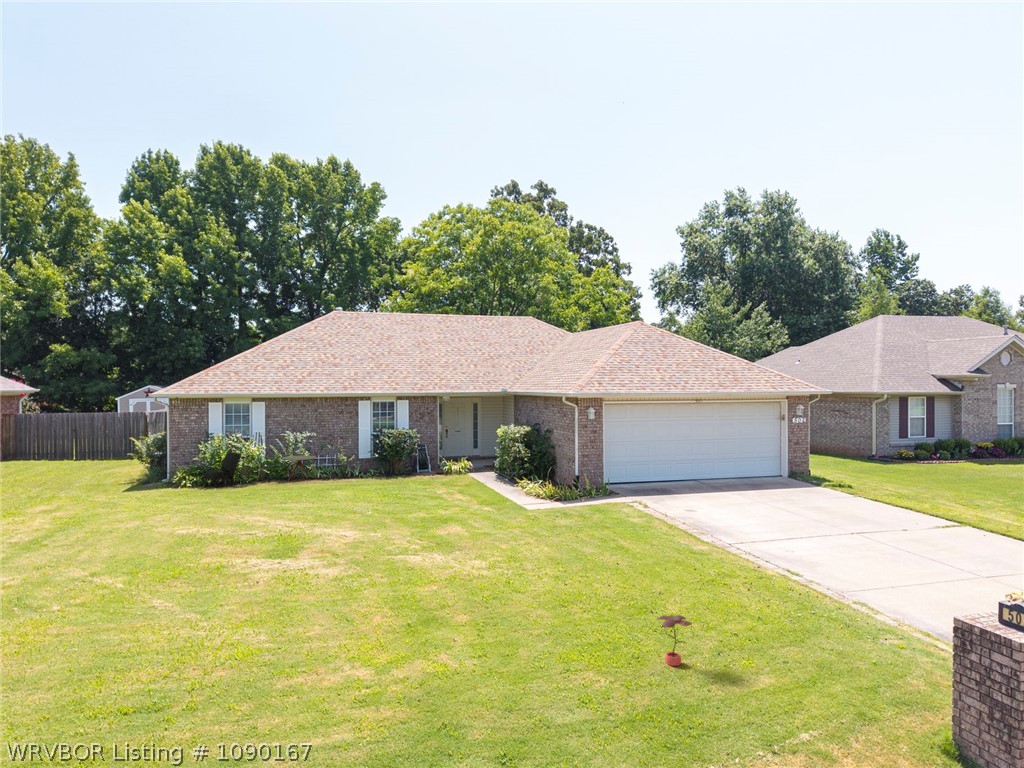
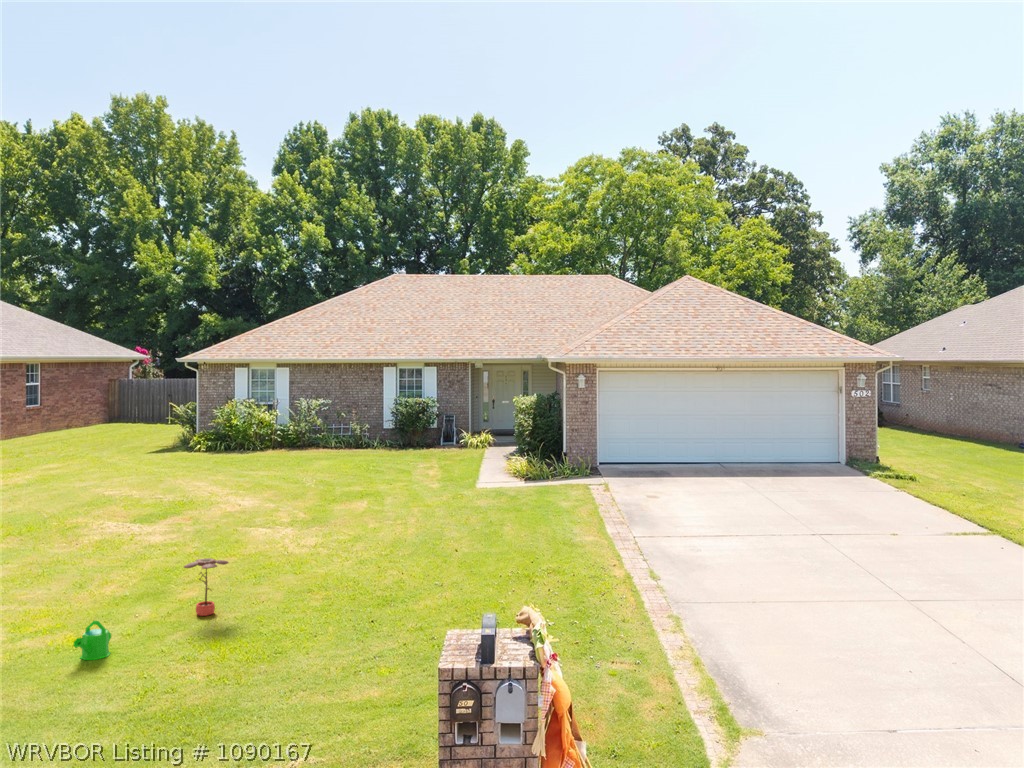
lounge chair: present [203,452,241,487] -> none [213,416,249,451]
round table: present [282,455,316,481] -> none [291,425,327,451]
watering can: none [693,690,719,726] -> present [74,621,111,660]

